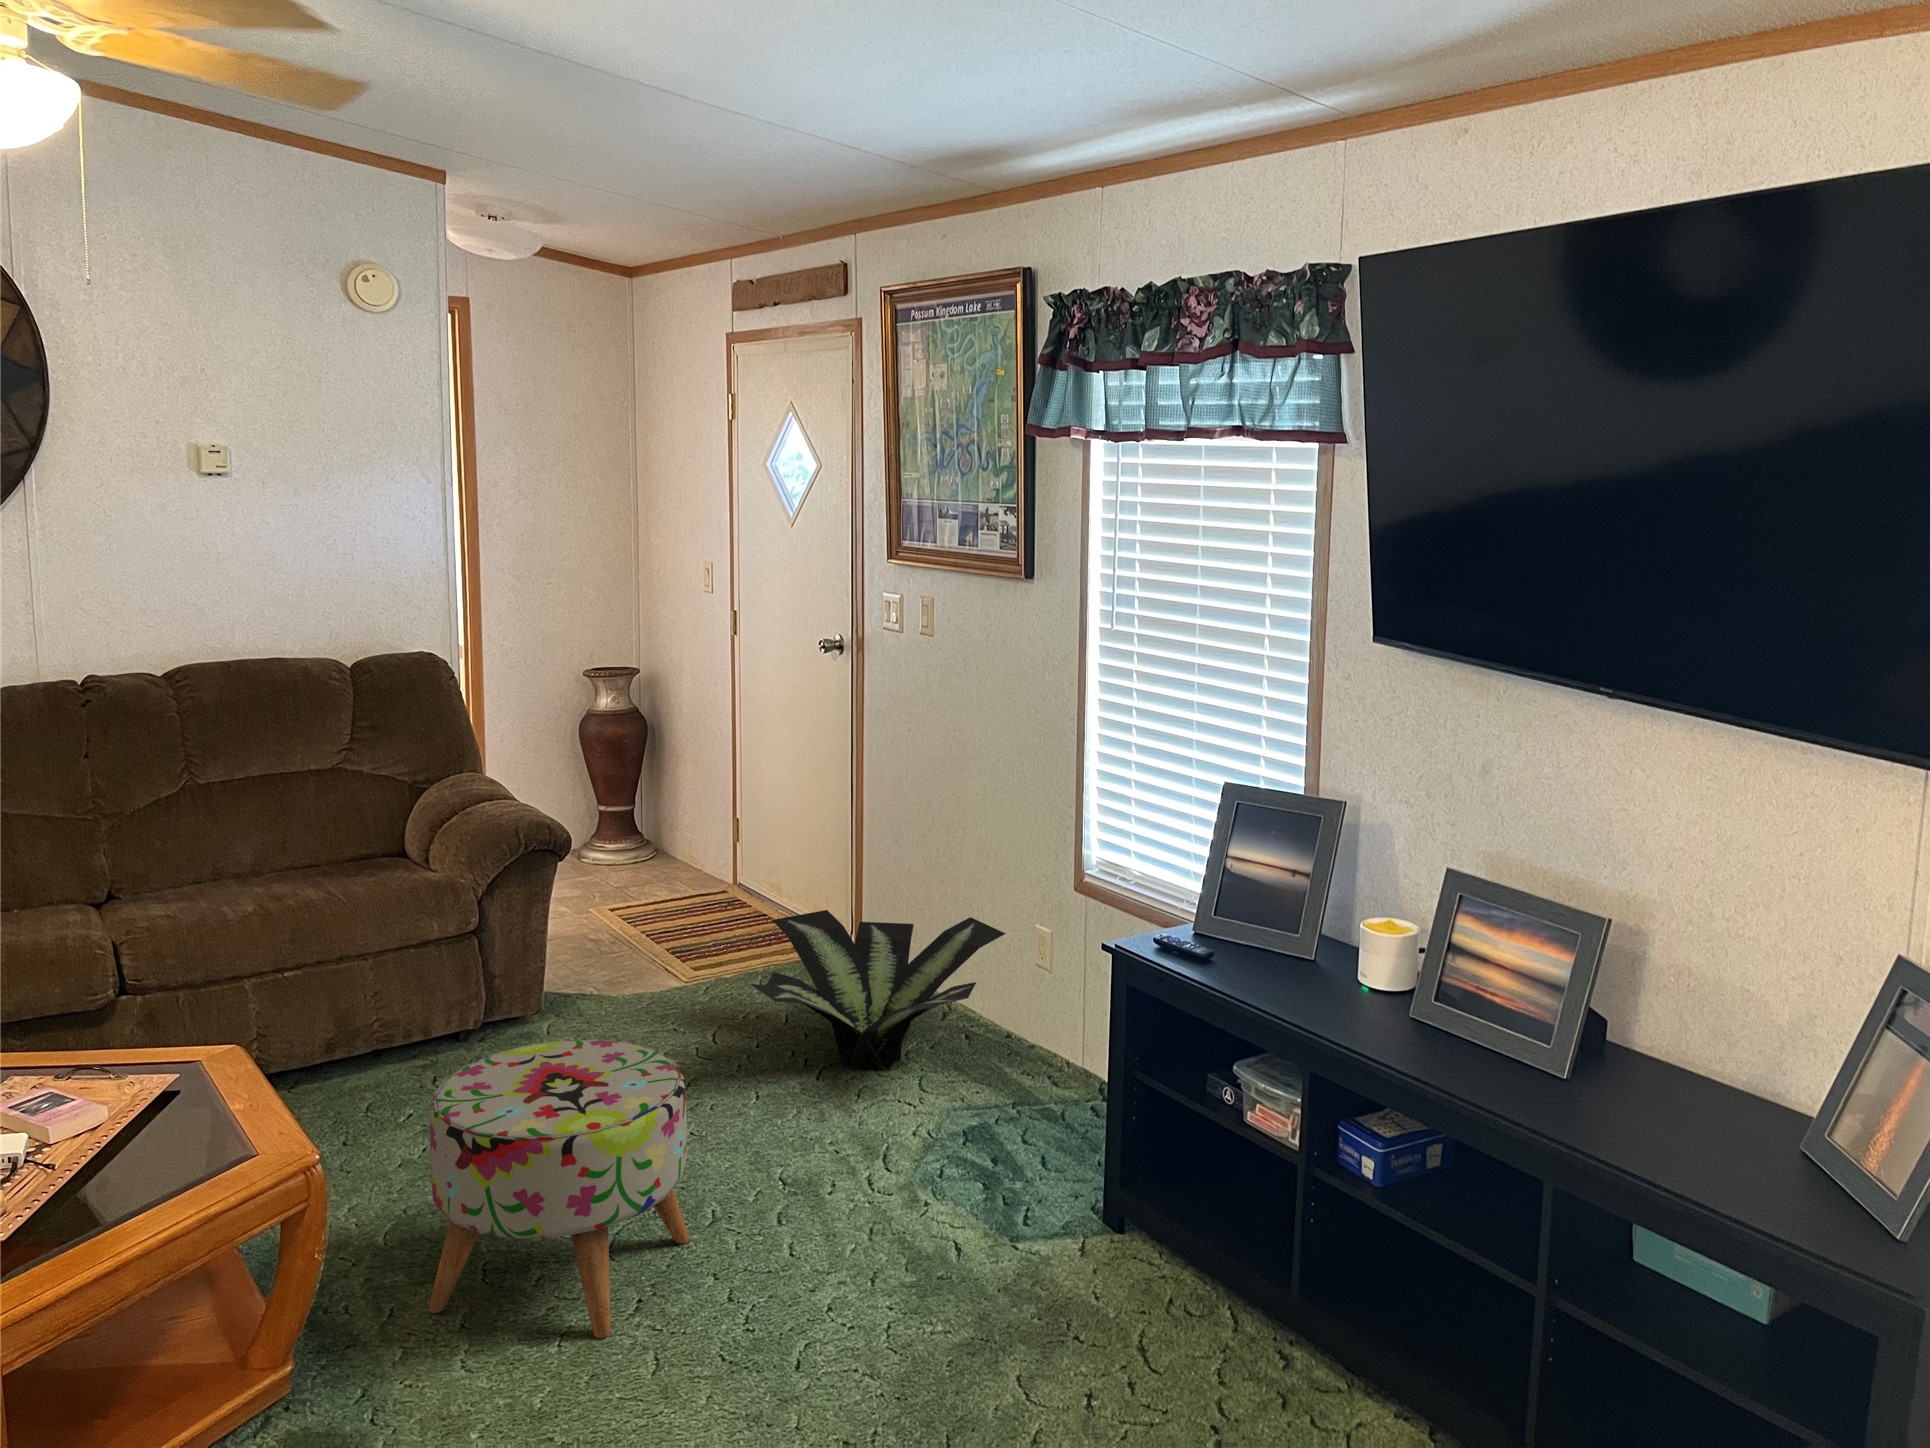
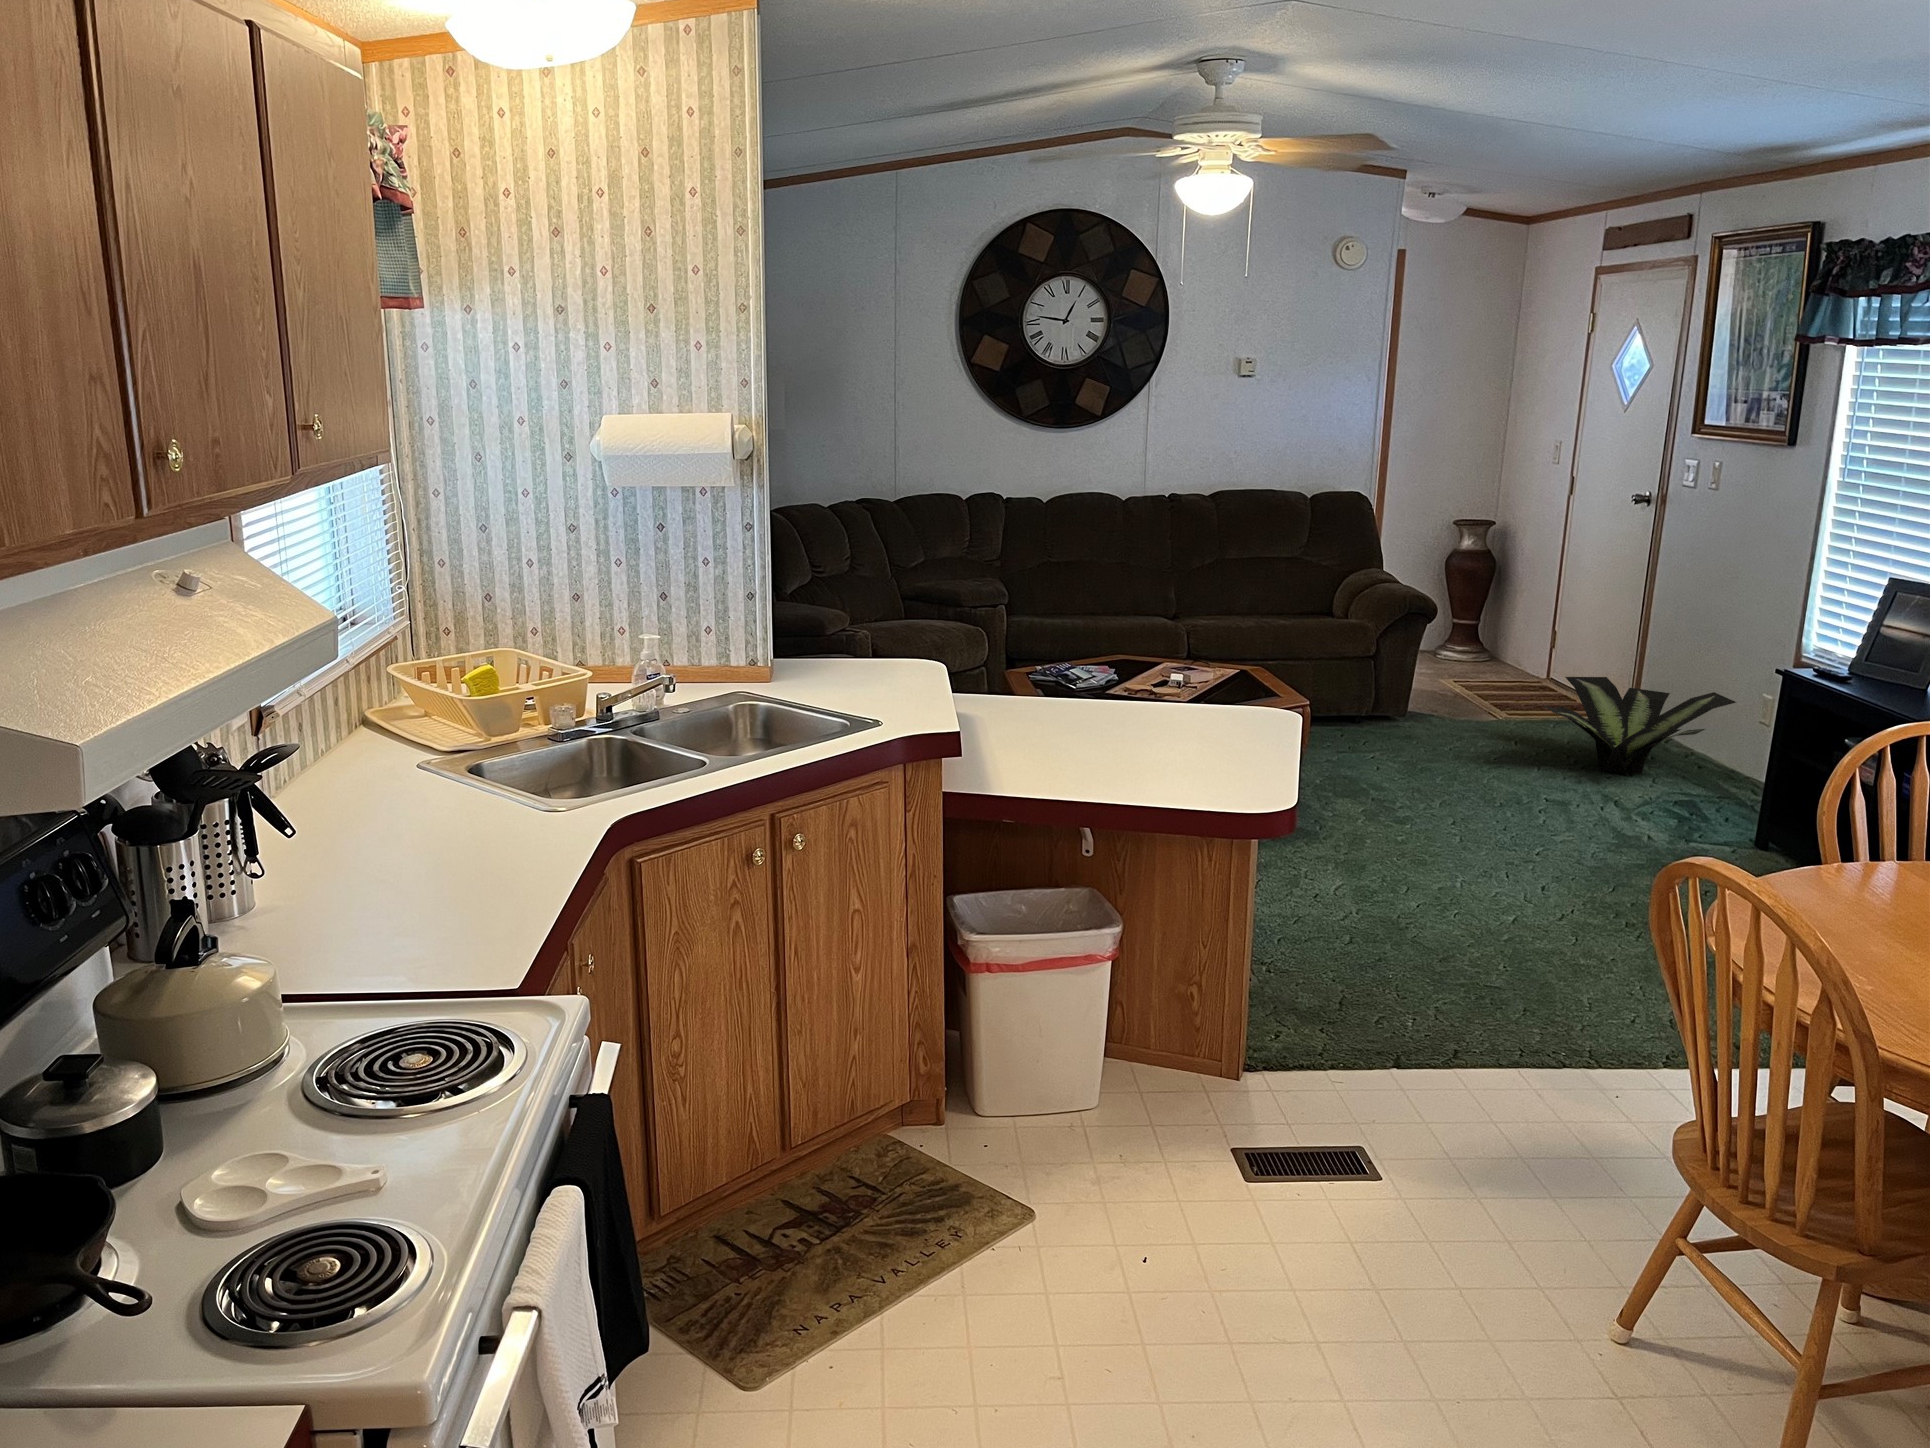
ottoman: present [428,1039,689,1338] -> none [1342,696,1491,835]

